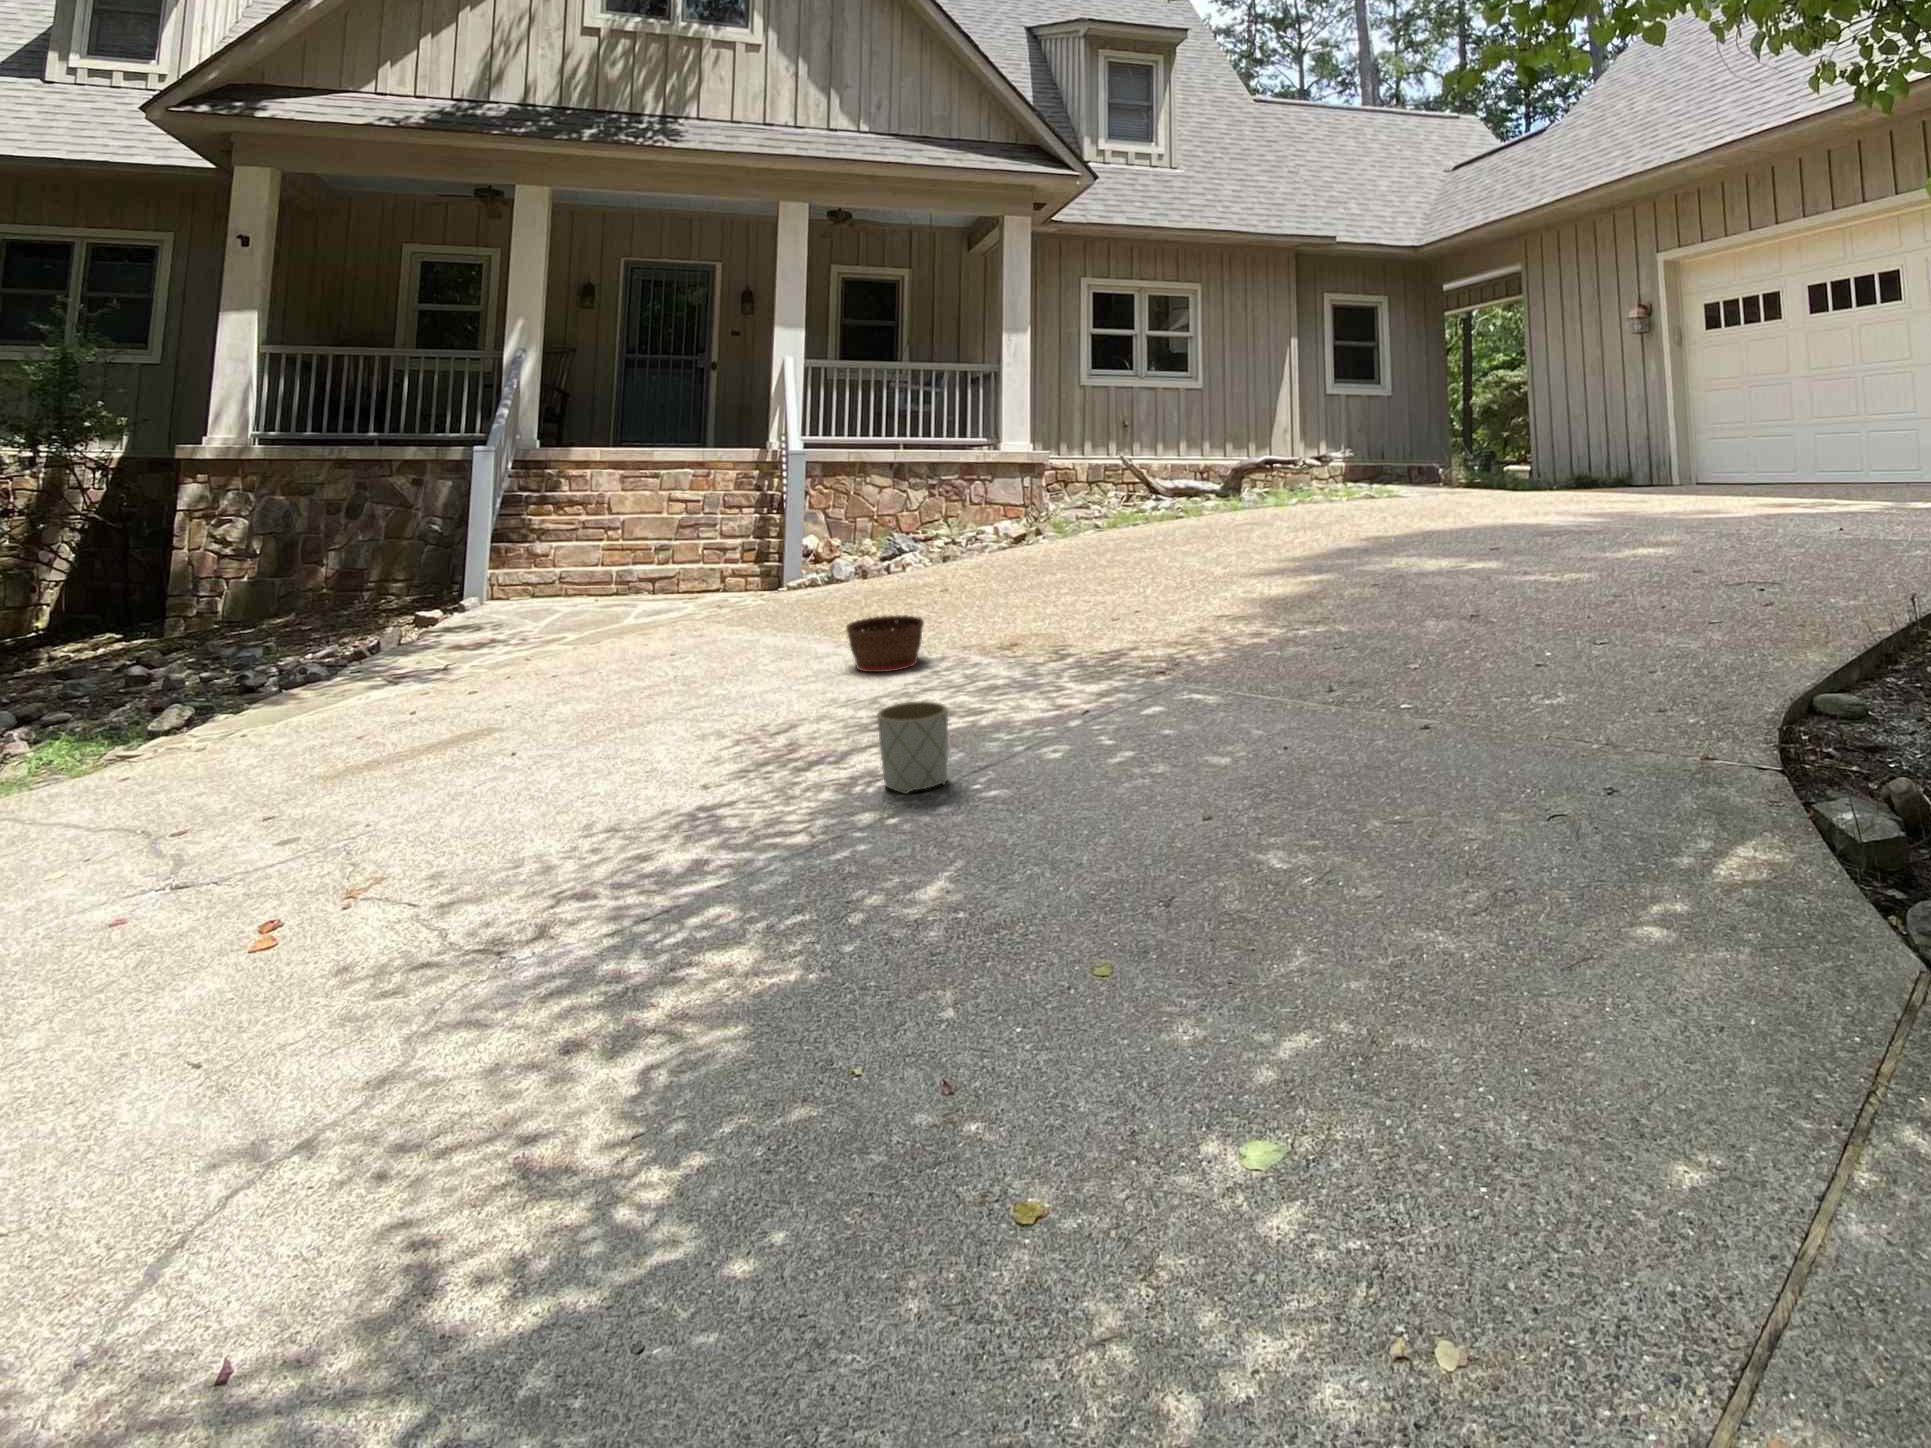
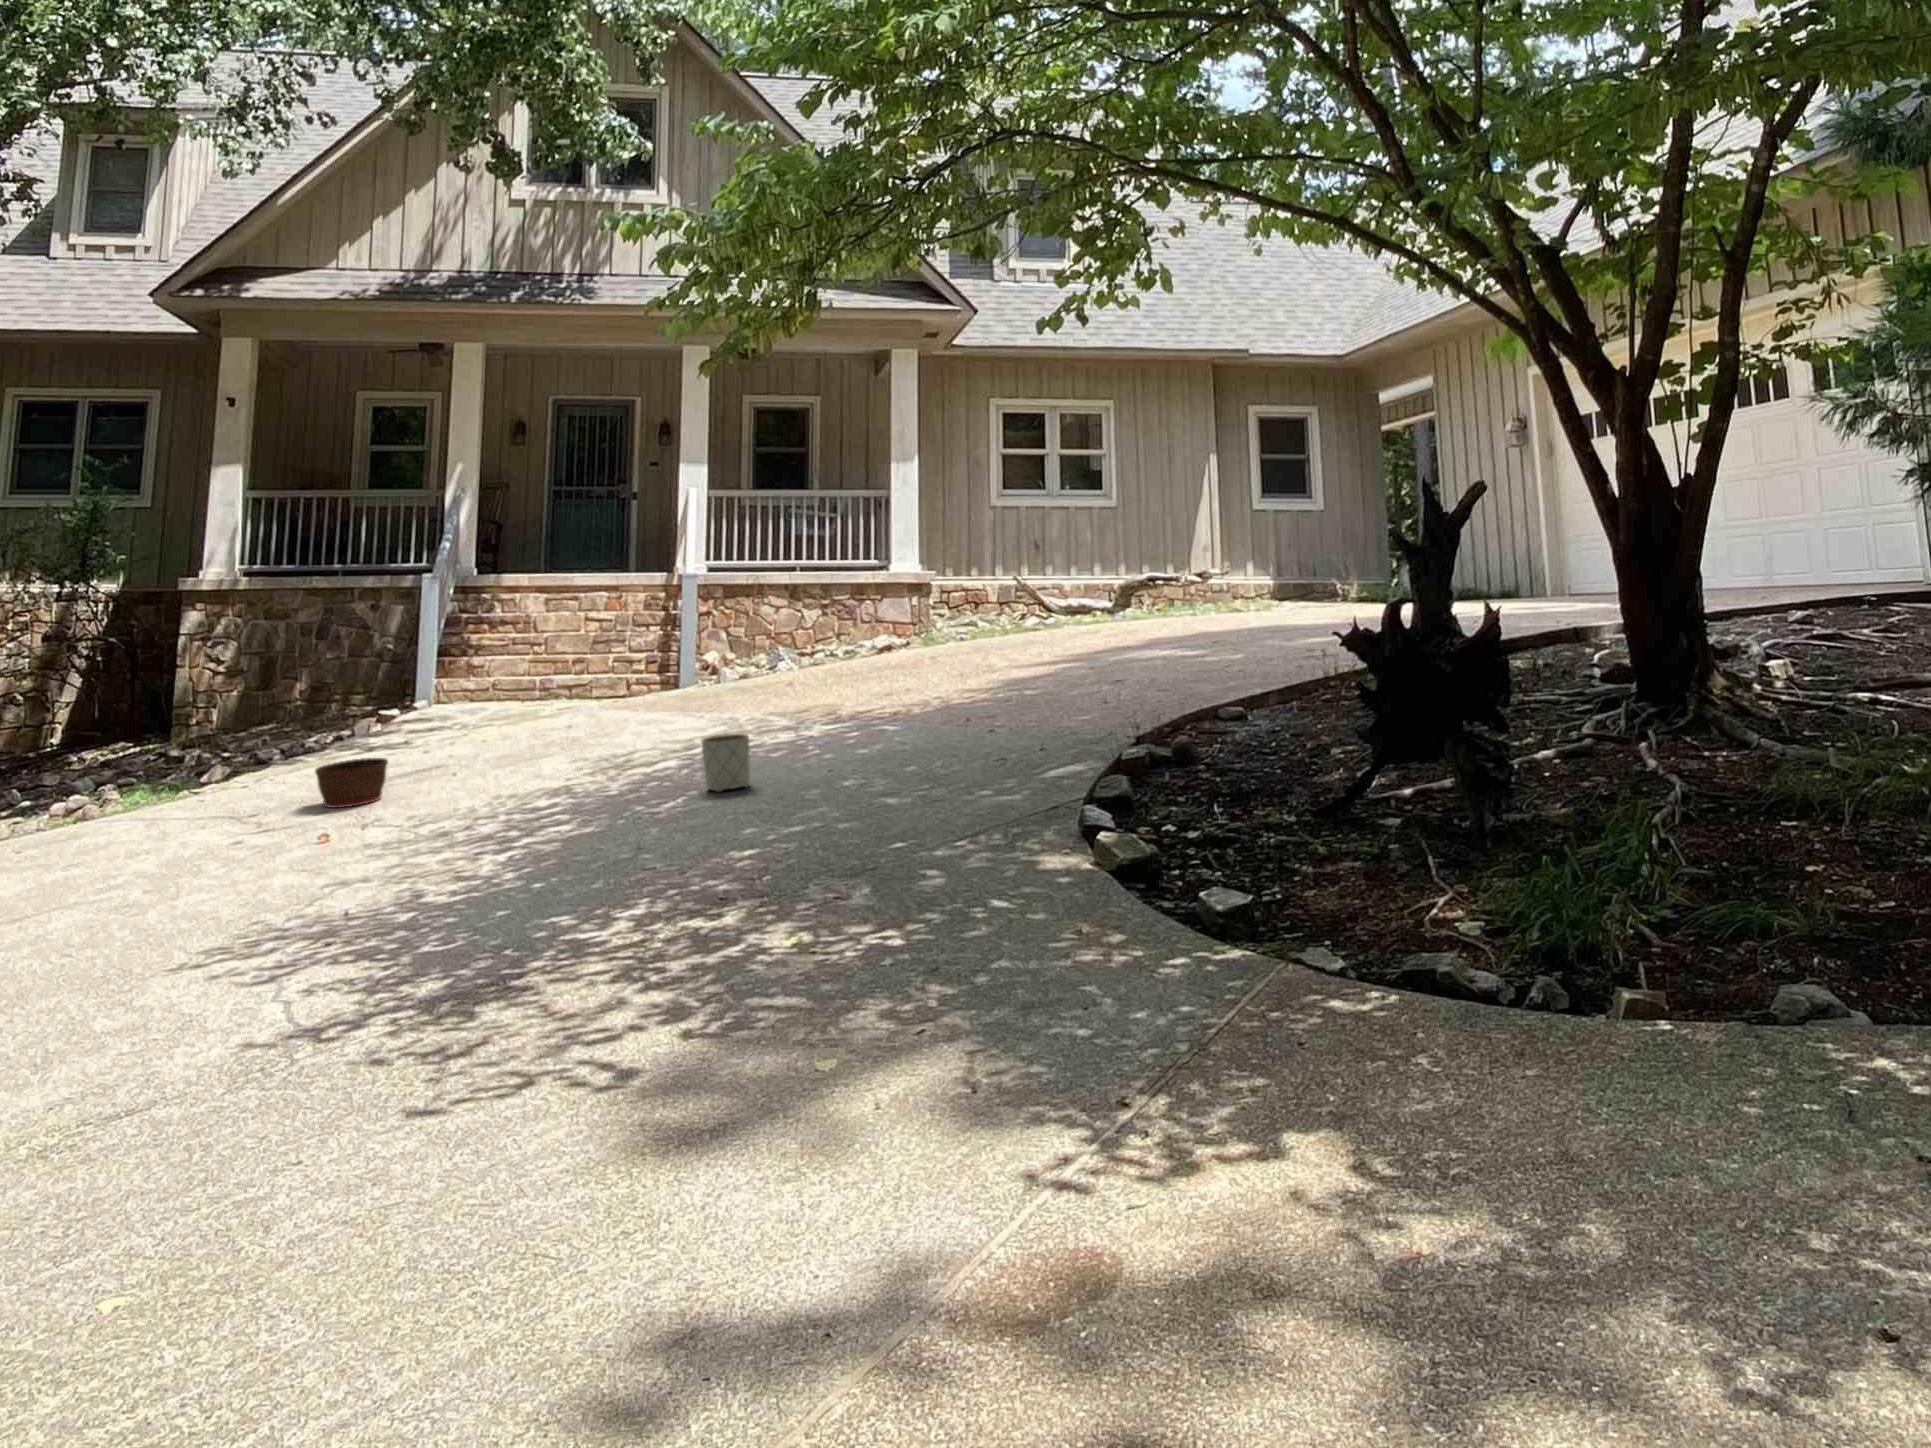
basket: present [846,615,924,672] -> present [315,758,388,808]

